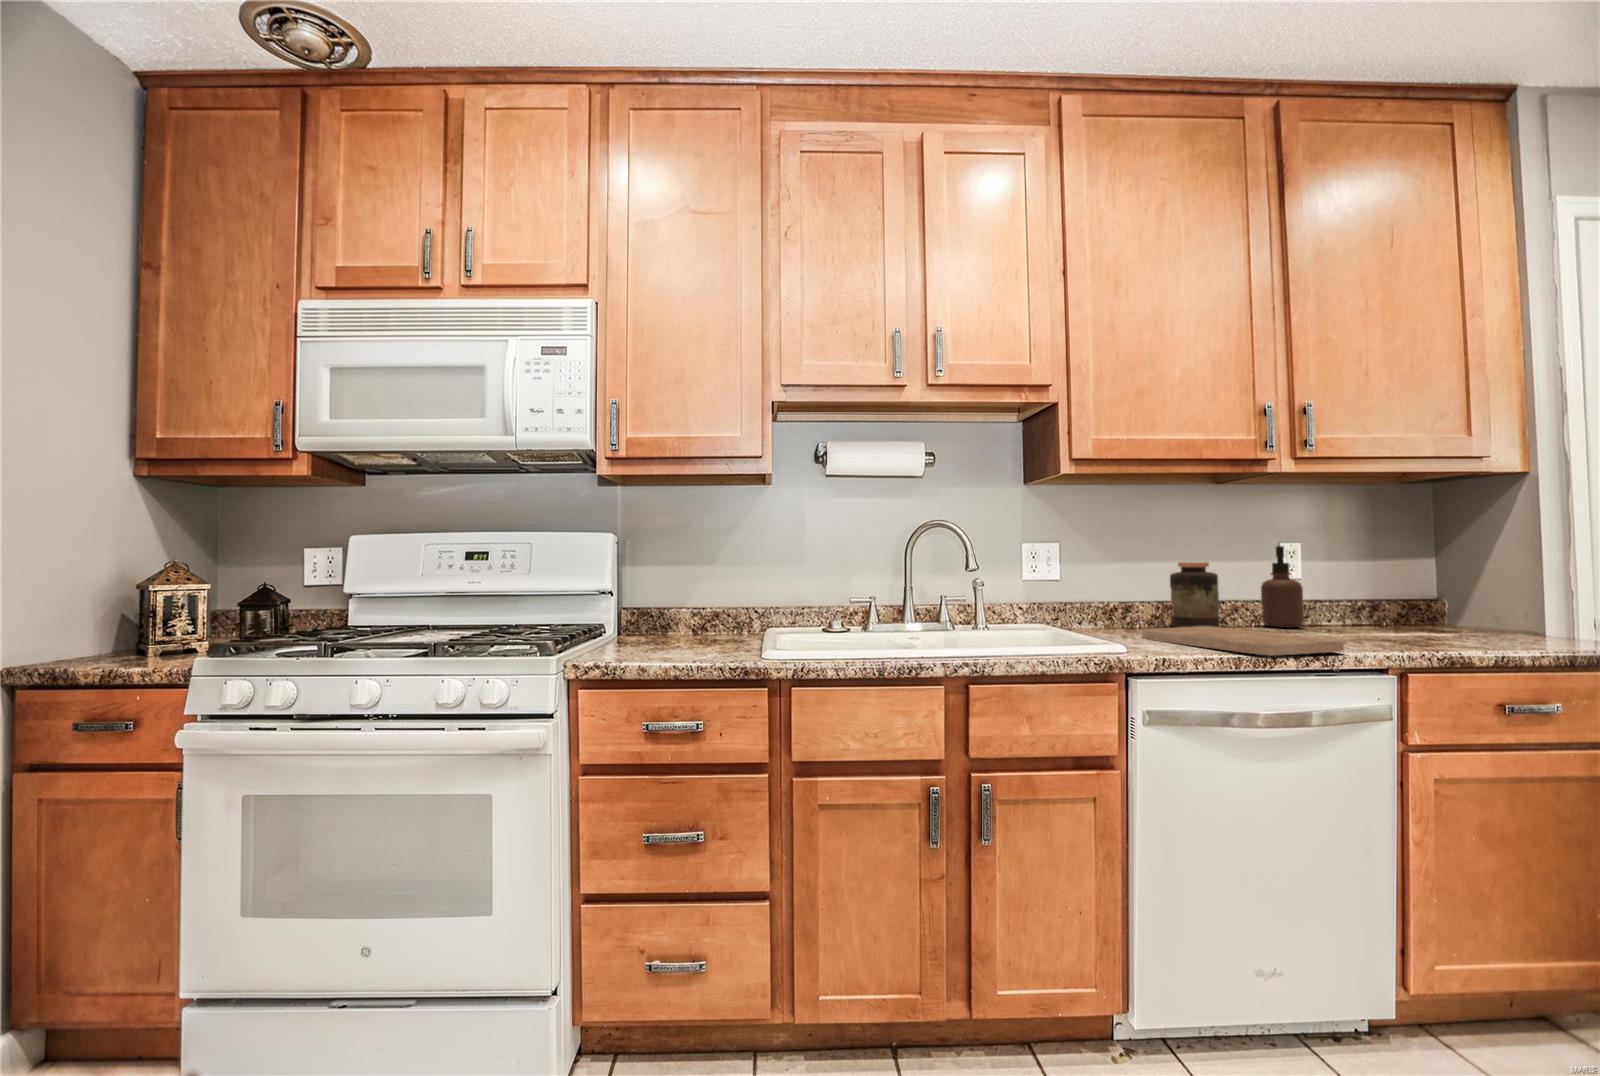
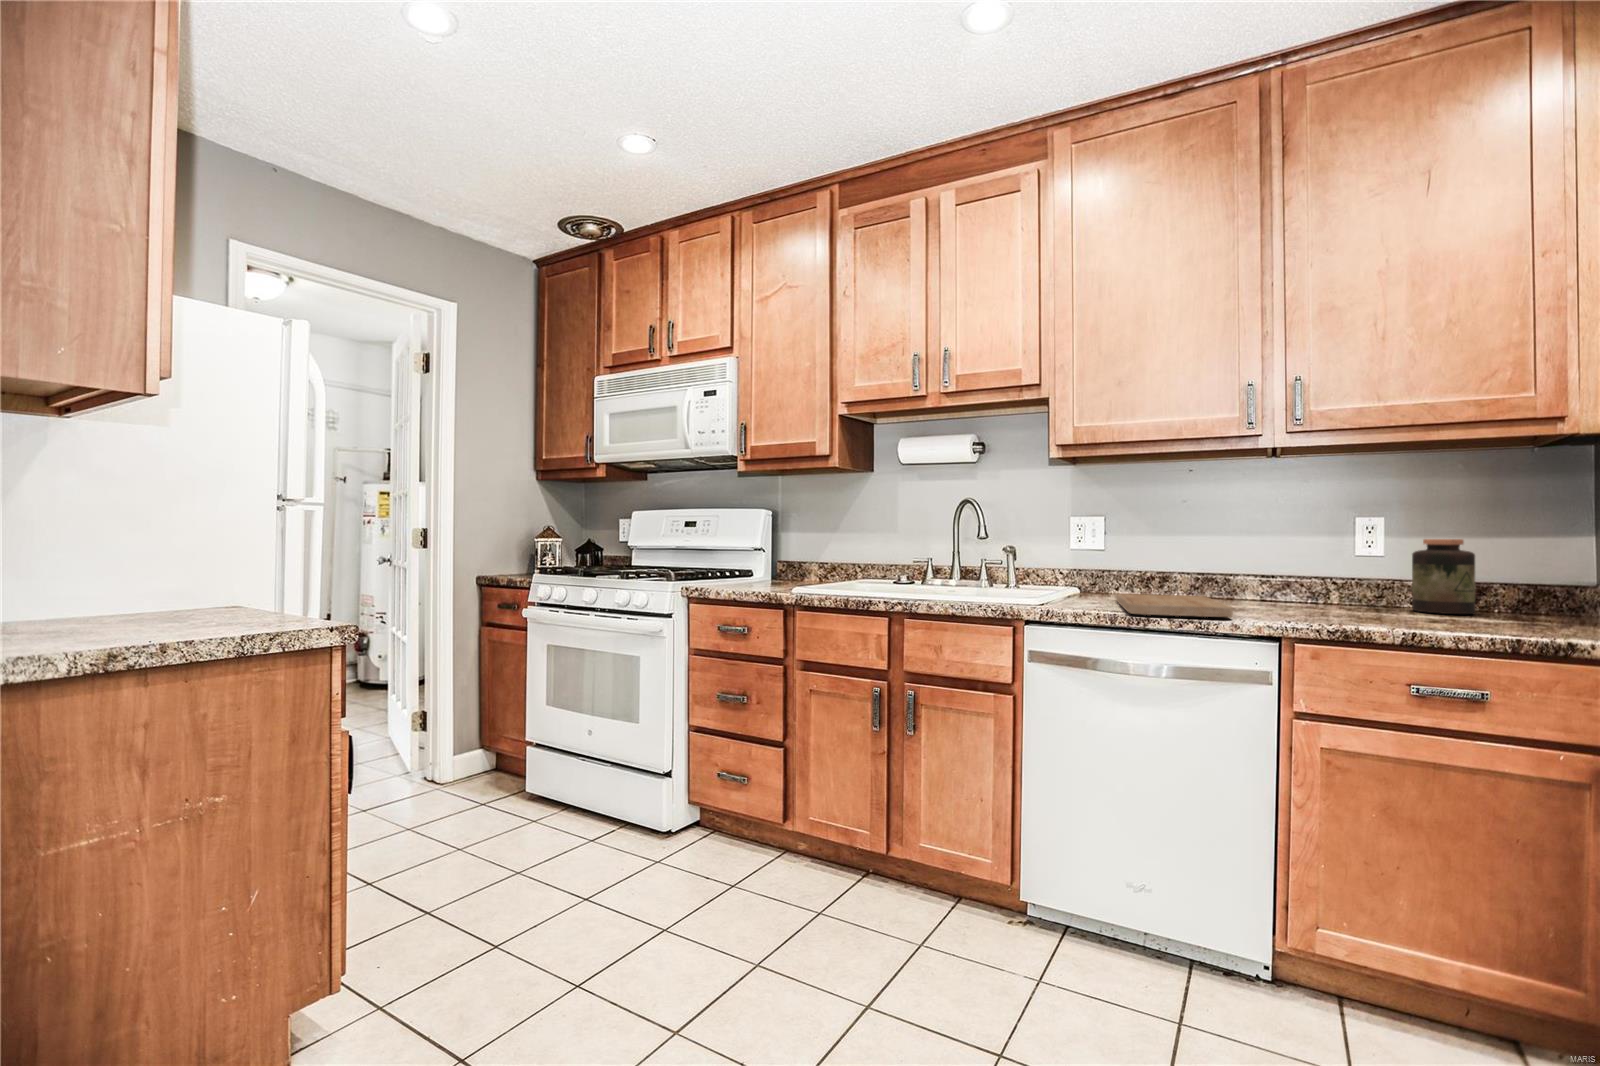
soap dispenser: present [1261,546,1304,628] -> none [1321,520,1366,606]
jar: present [1170,562,1220,627] -> present [1412,539,1475,614]

